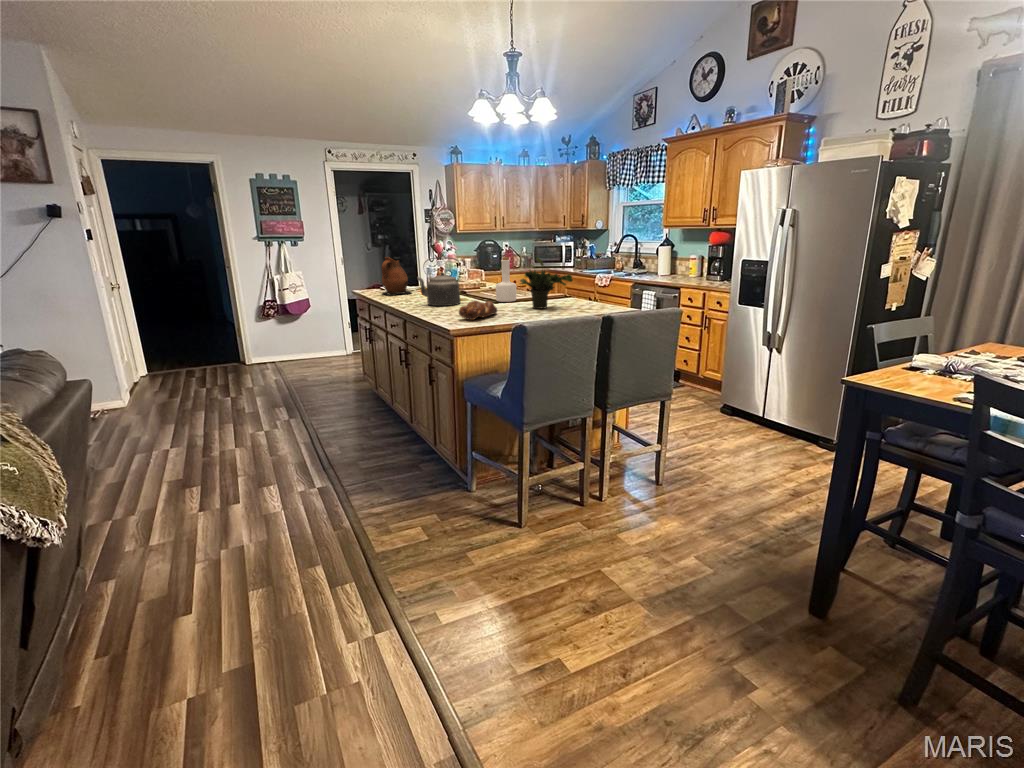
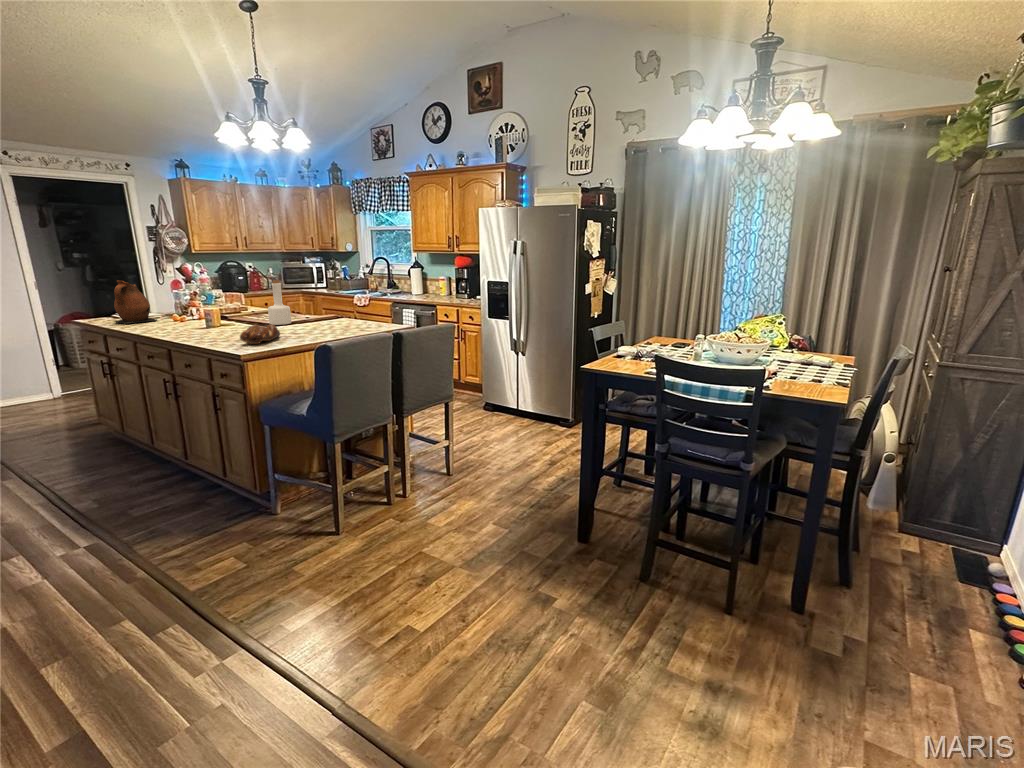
kettle: present [418,257,461,306] -> none [174,281,229,333]
potted plant: present [520,258,573,309] -> none [298,281,353,330]

